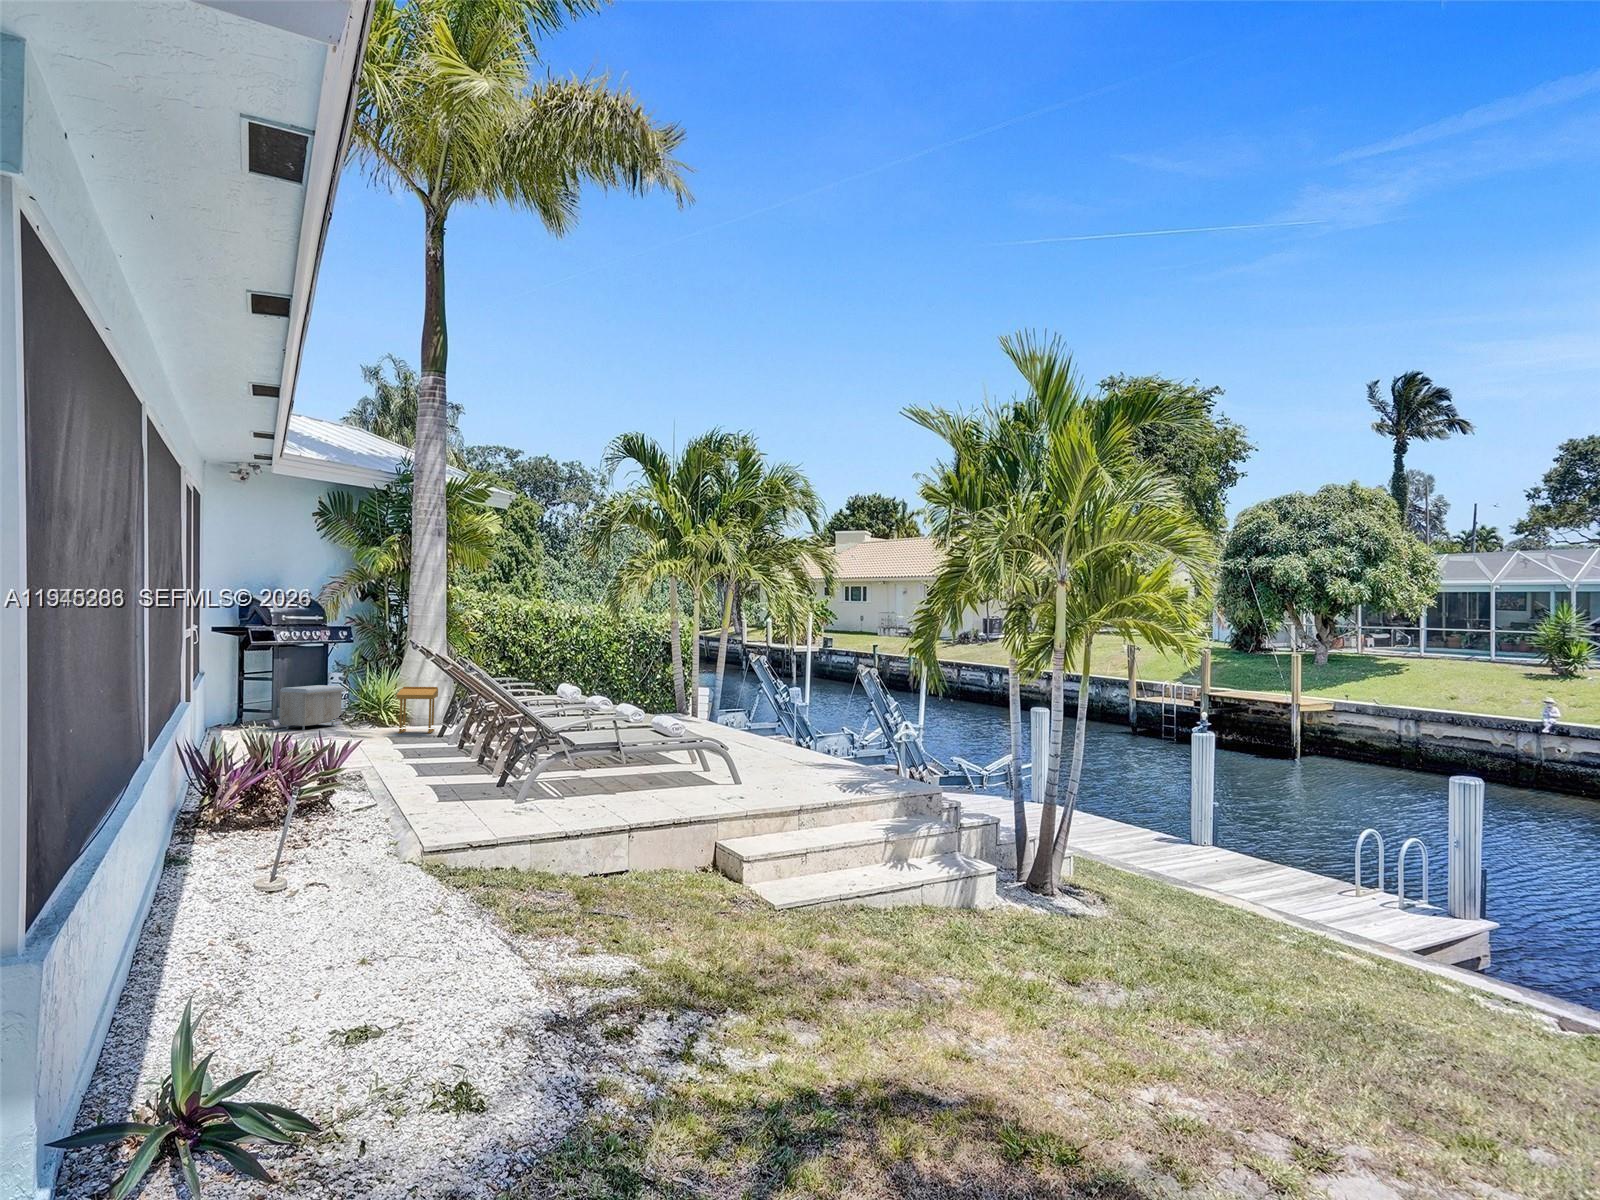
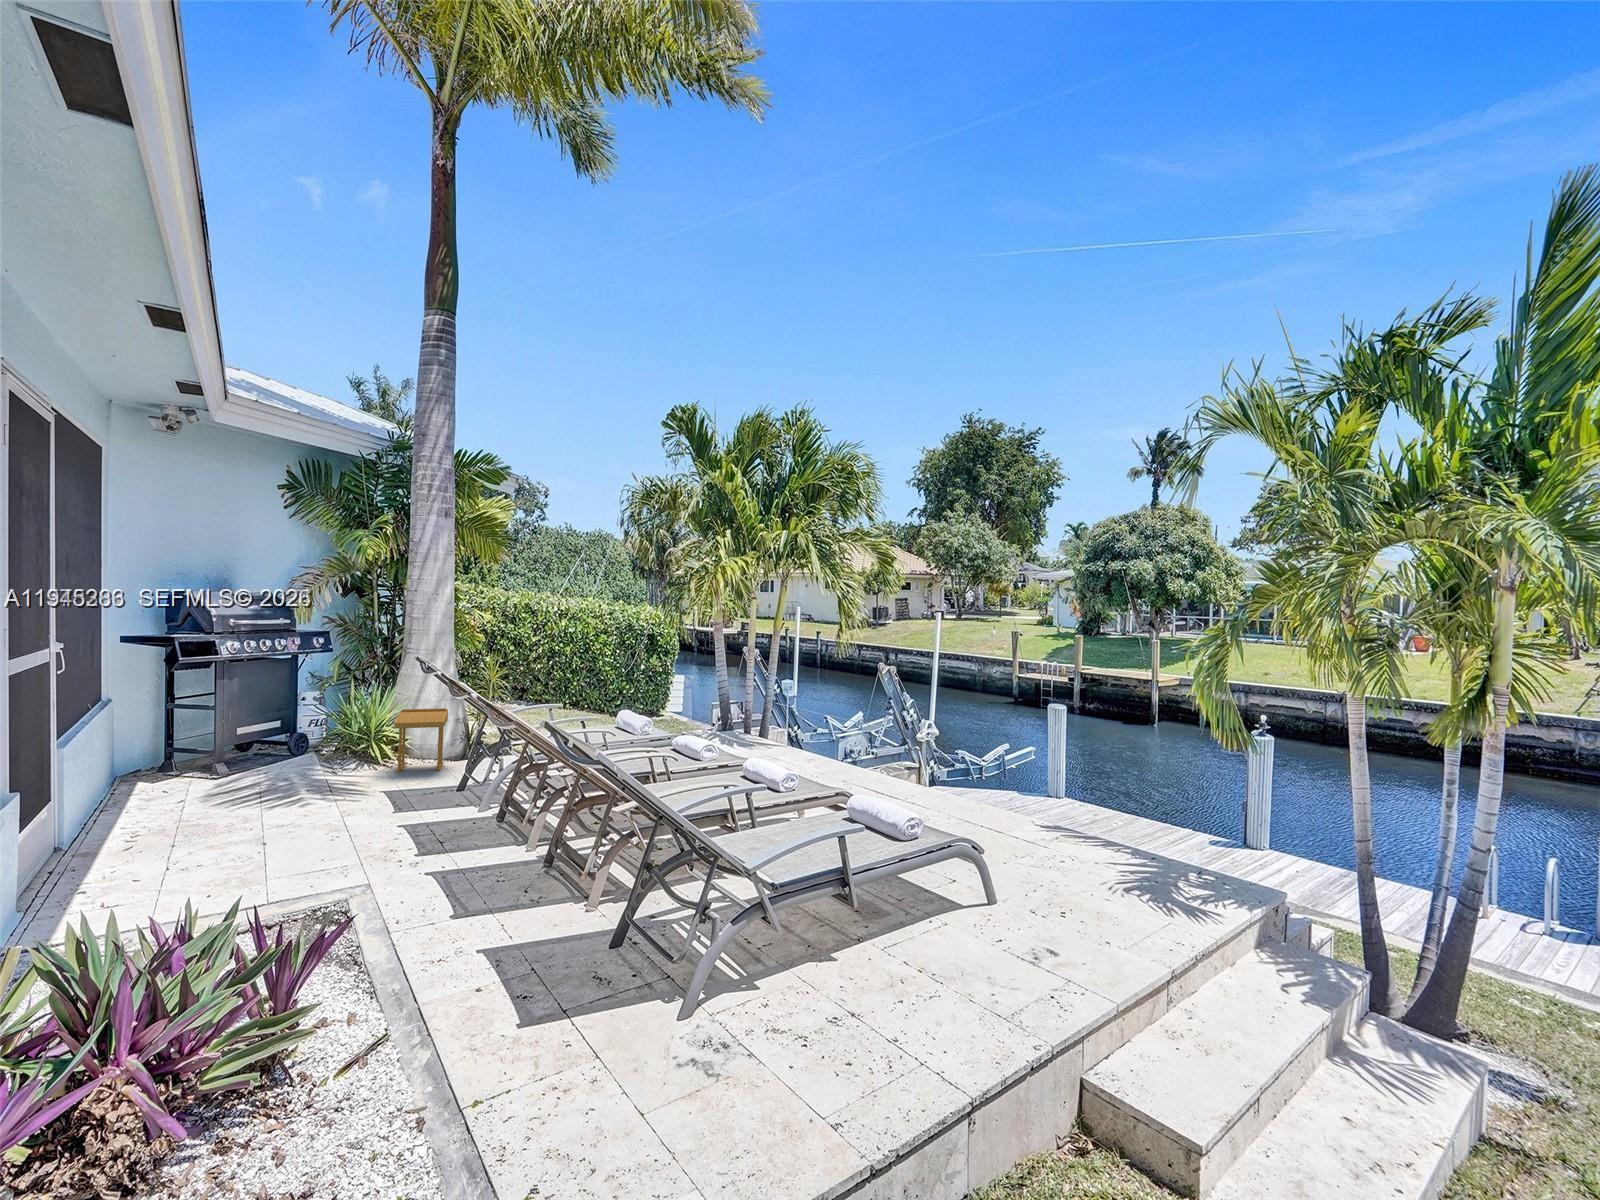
storage bench: present [279,685,343,730] -> none [226,706,318,770]

